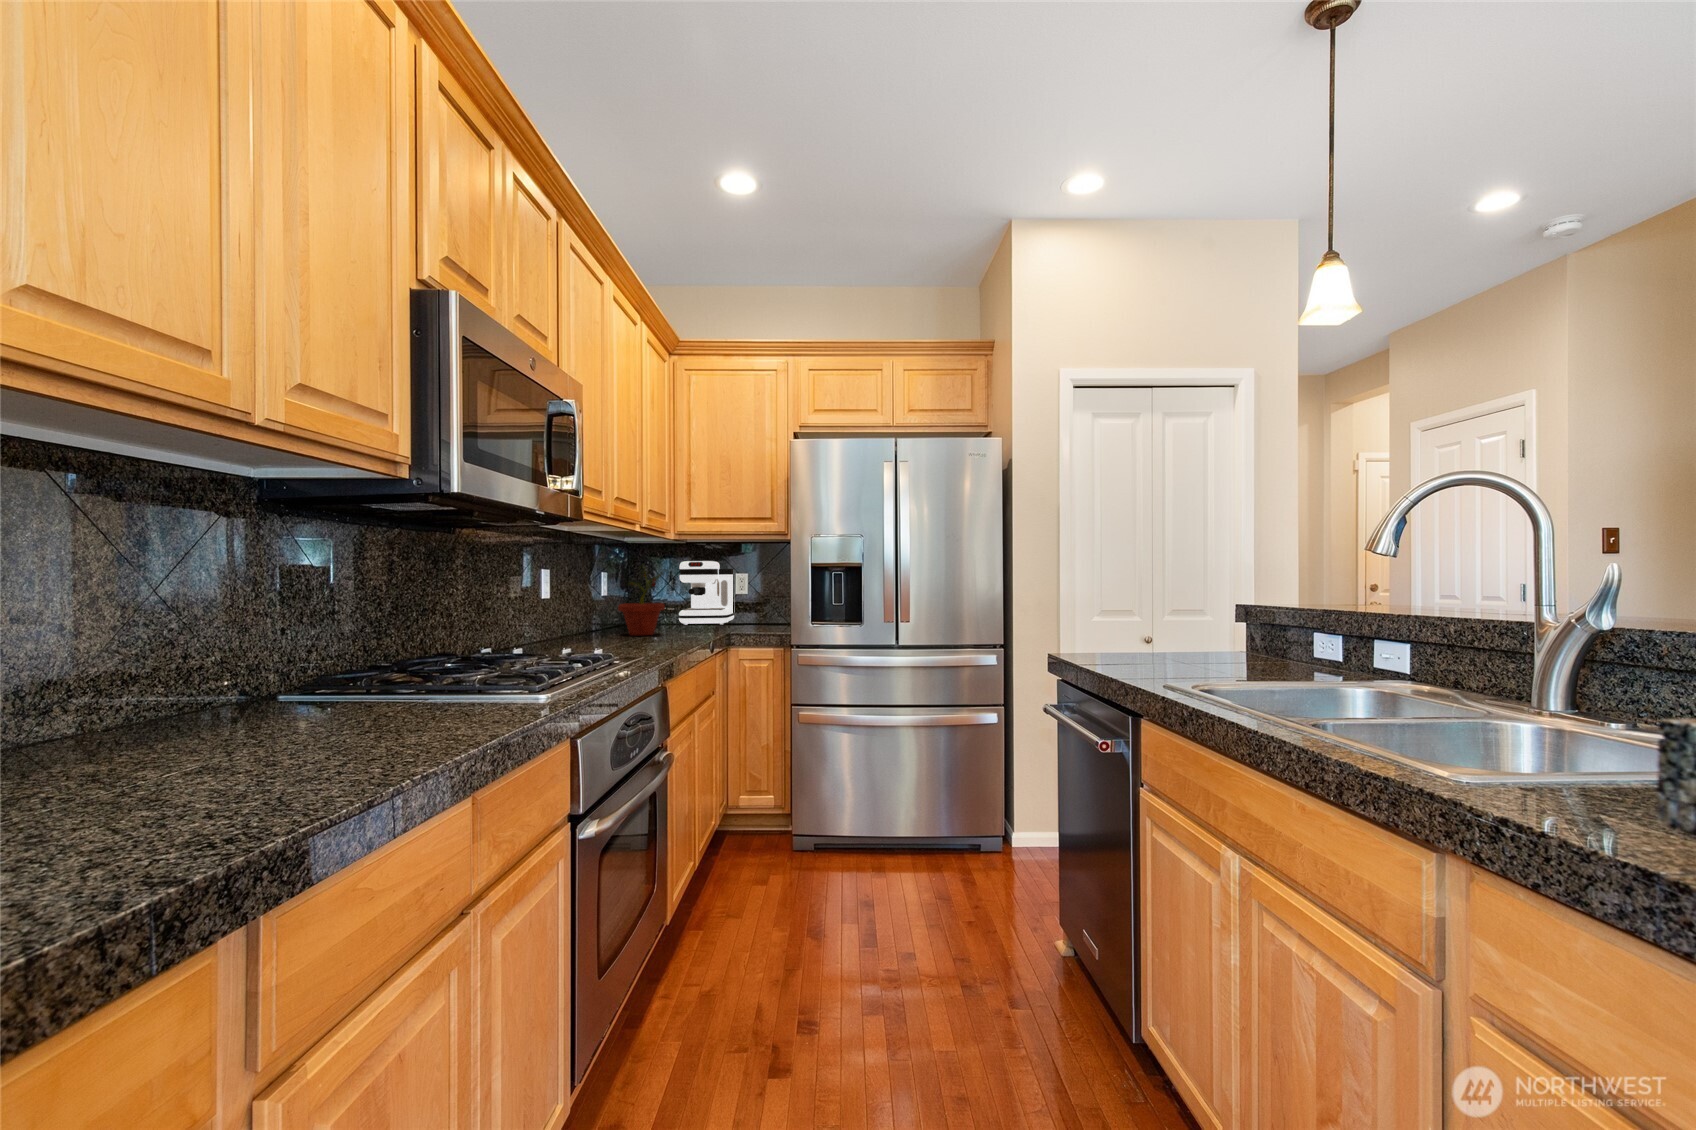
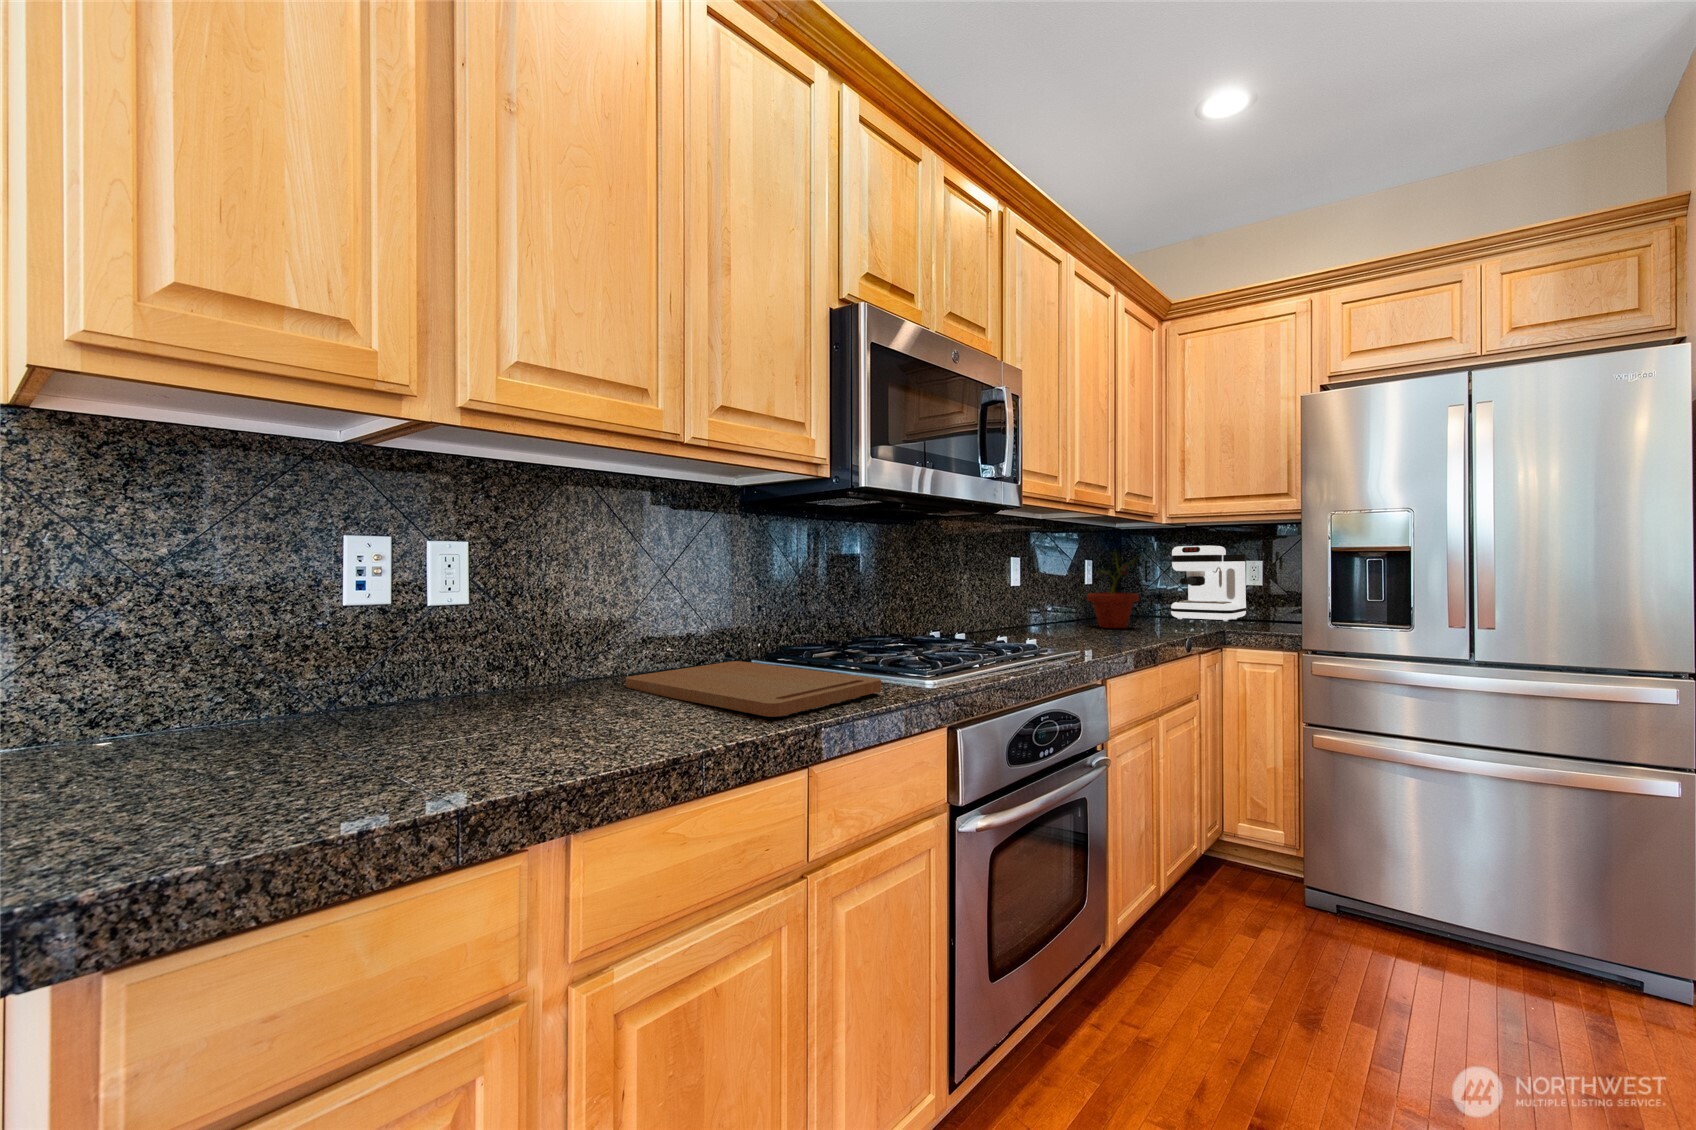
cutting board: none [119,695,511,754] -> present [626,661,881,717]

